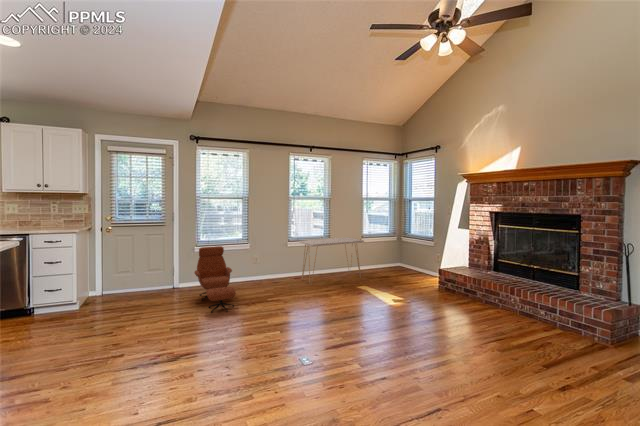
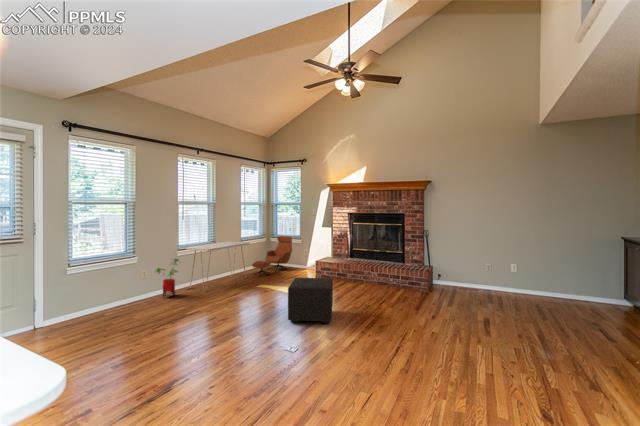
lounge chair: present [194,246,236,312] -> present [252,236,292,276]
house plant: none [268,250,290,287] -> present [156,259,179,297]
ottoman: none [347,289,416,355] -> present [288,278,333,324]

